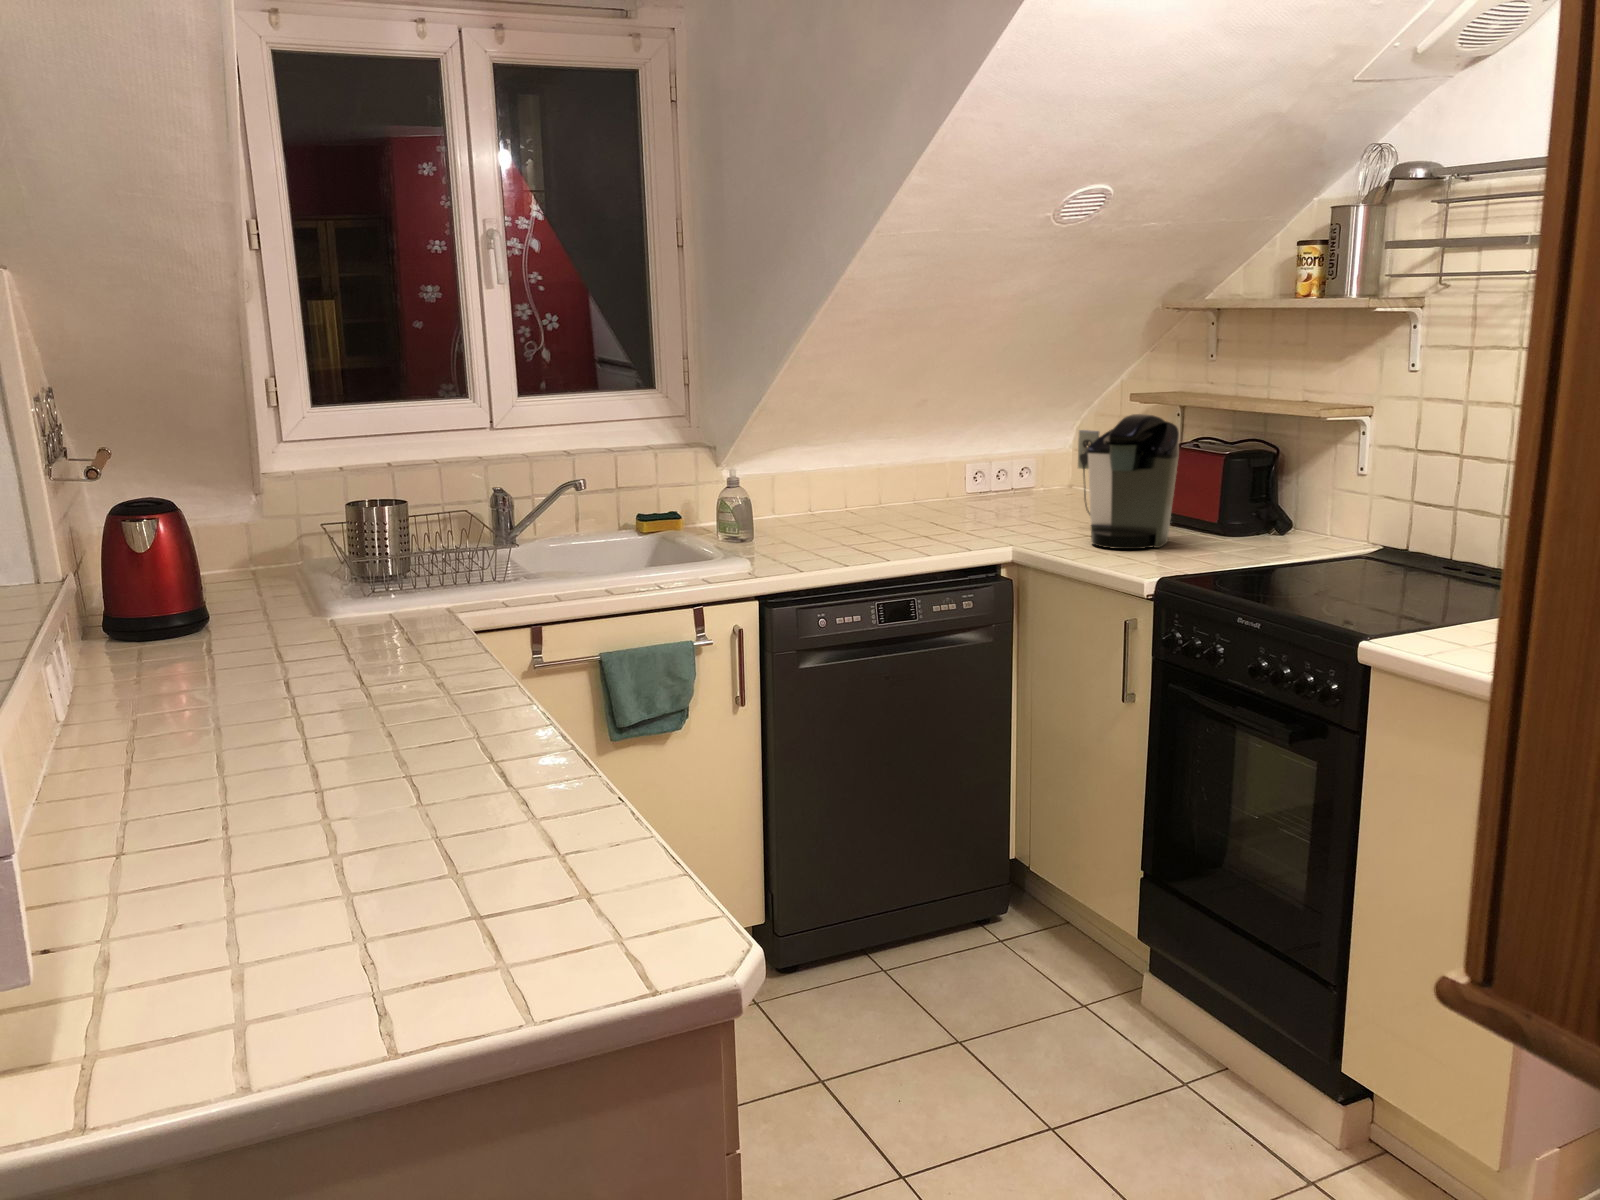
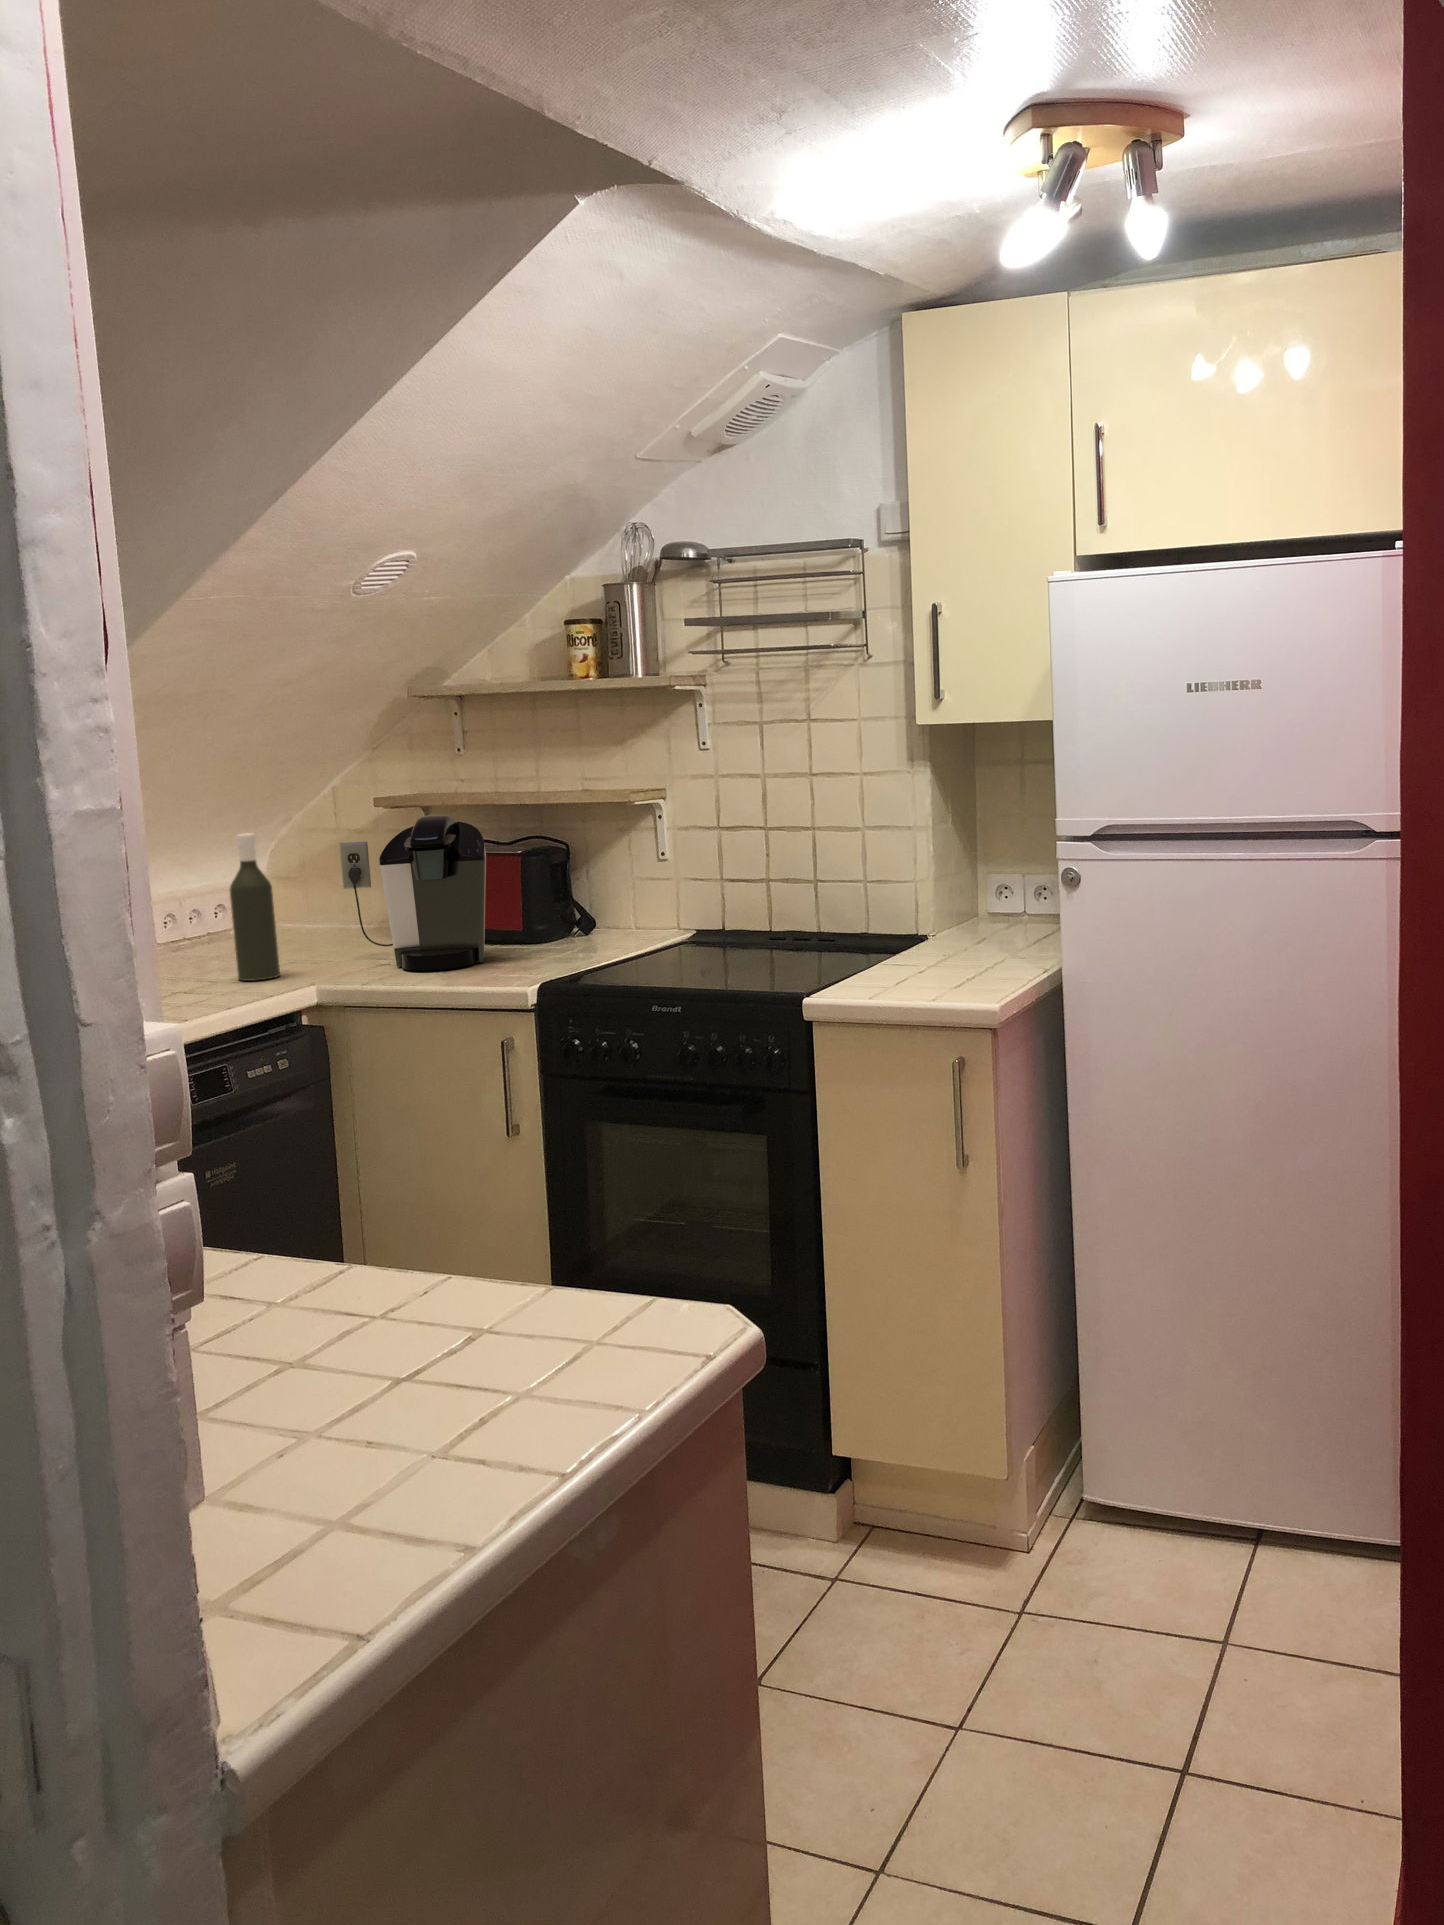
bottle: none [974,416,1008,534] -> present [230,833,280,981]

